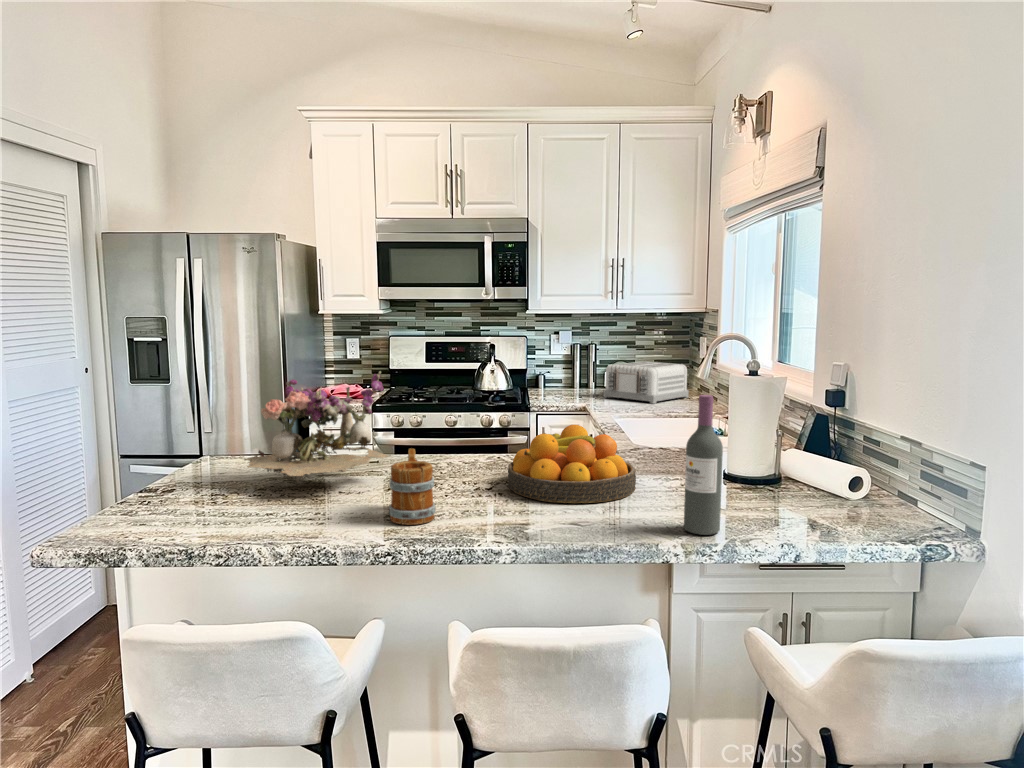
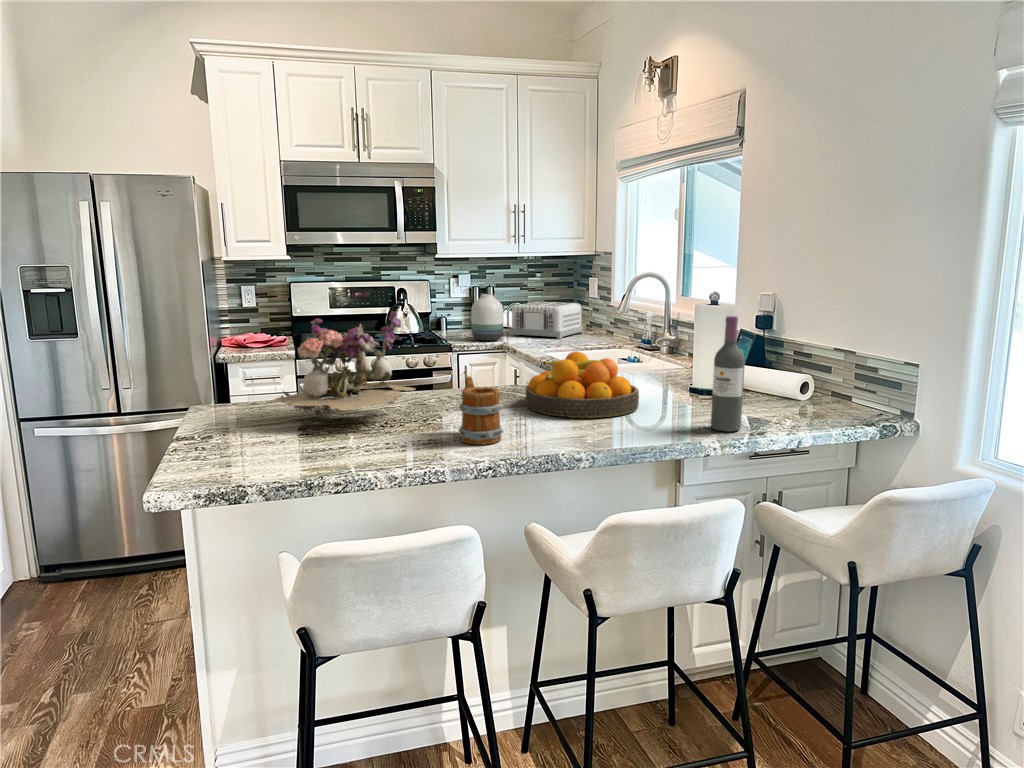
vase: none [556,353,591,402] -> present [471,294,503,341]

